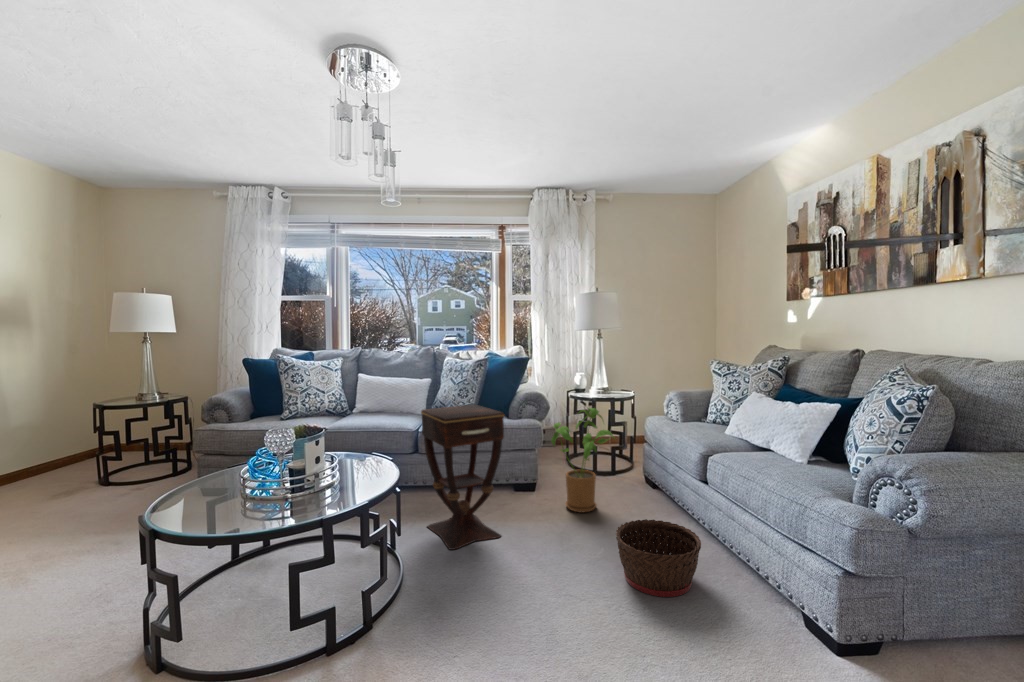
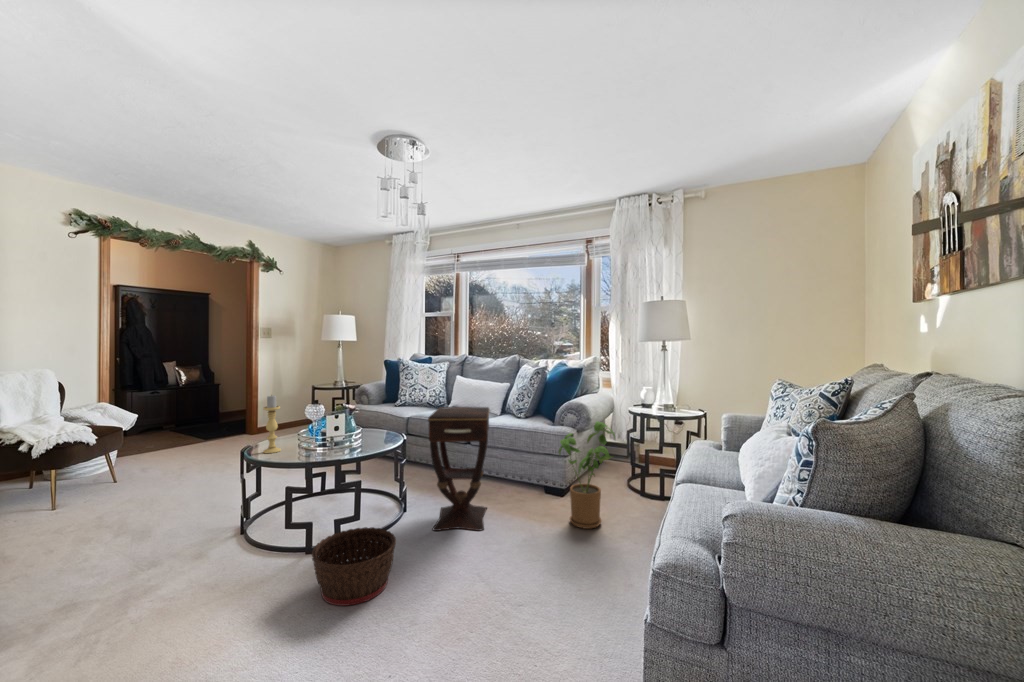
candle holder: none [187,412,215,501] -> present [263,396,281,453]
basket: present [616,519,701,597] -> present [312,527,396,606]

